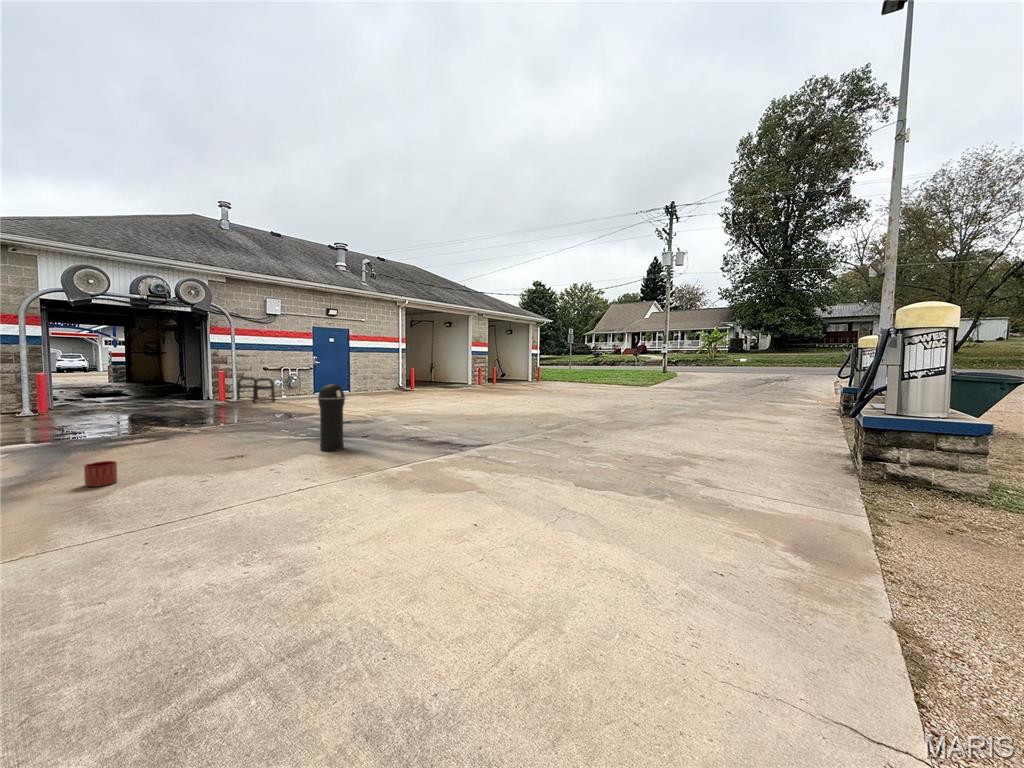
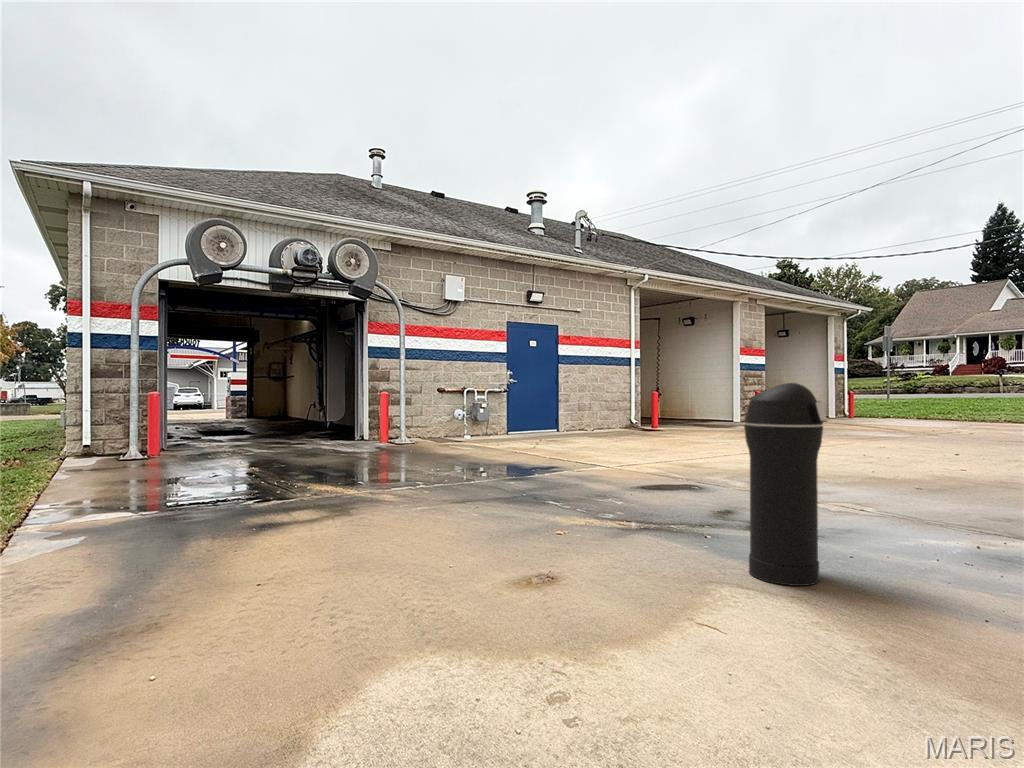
bench: present [236,377,275,403] -> none [402,403,461,446]
planter: present [84,461,118,487] -> none [211,616,302,724]

